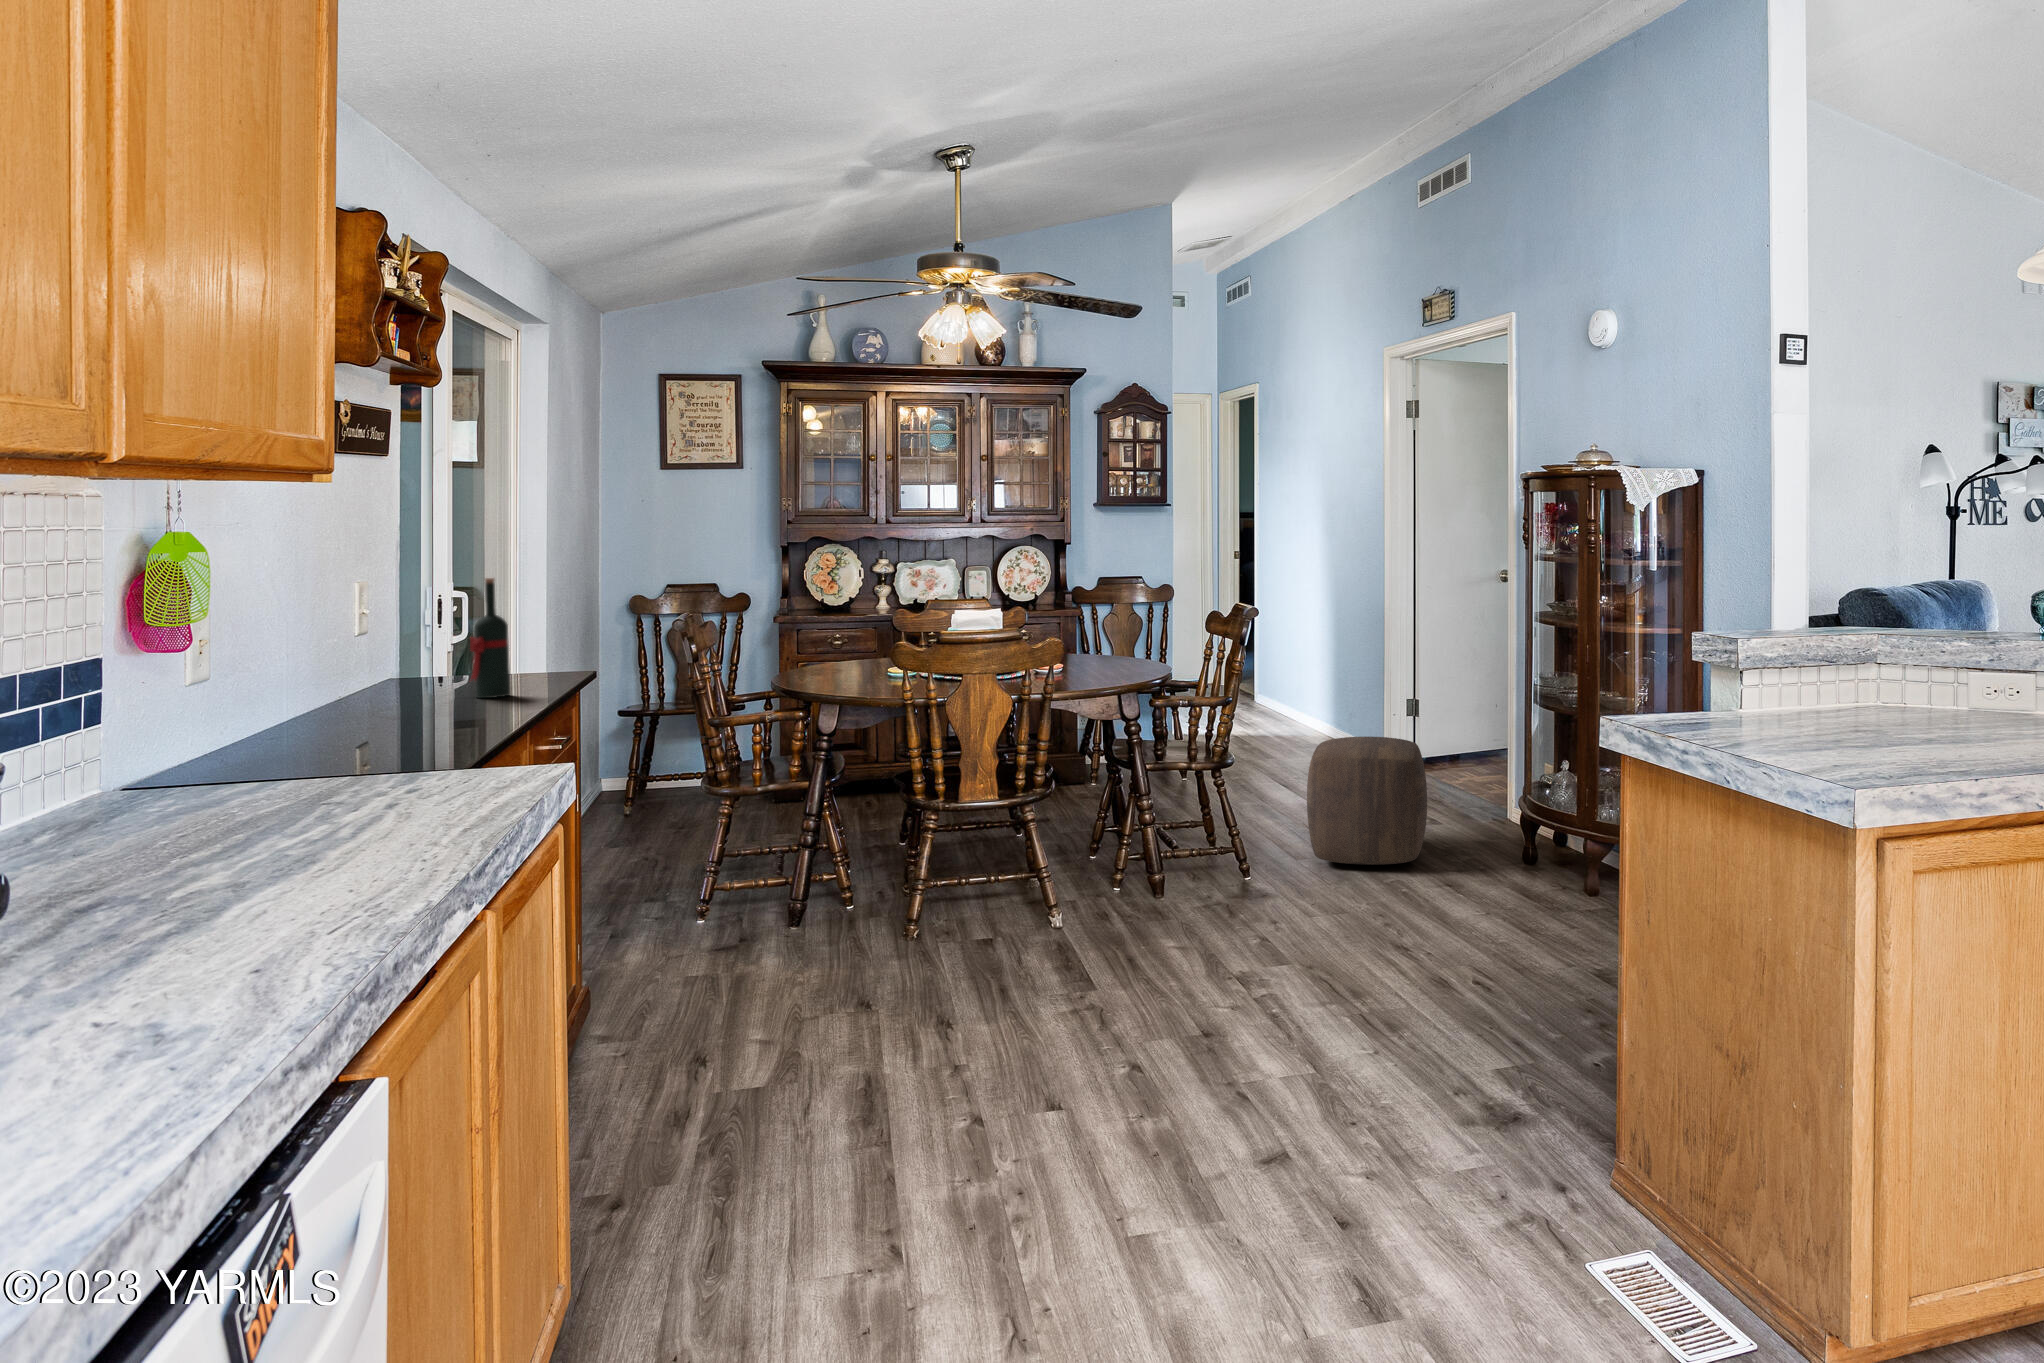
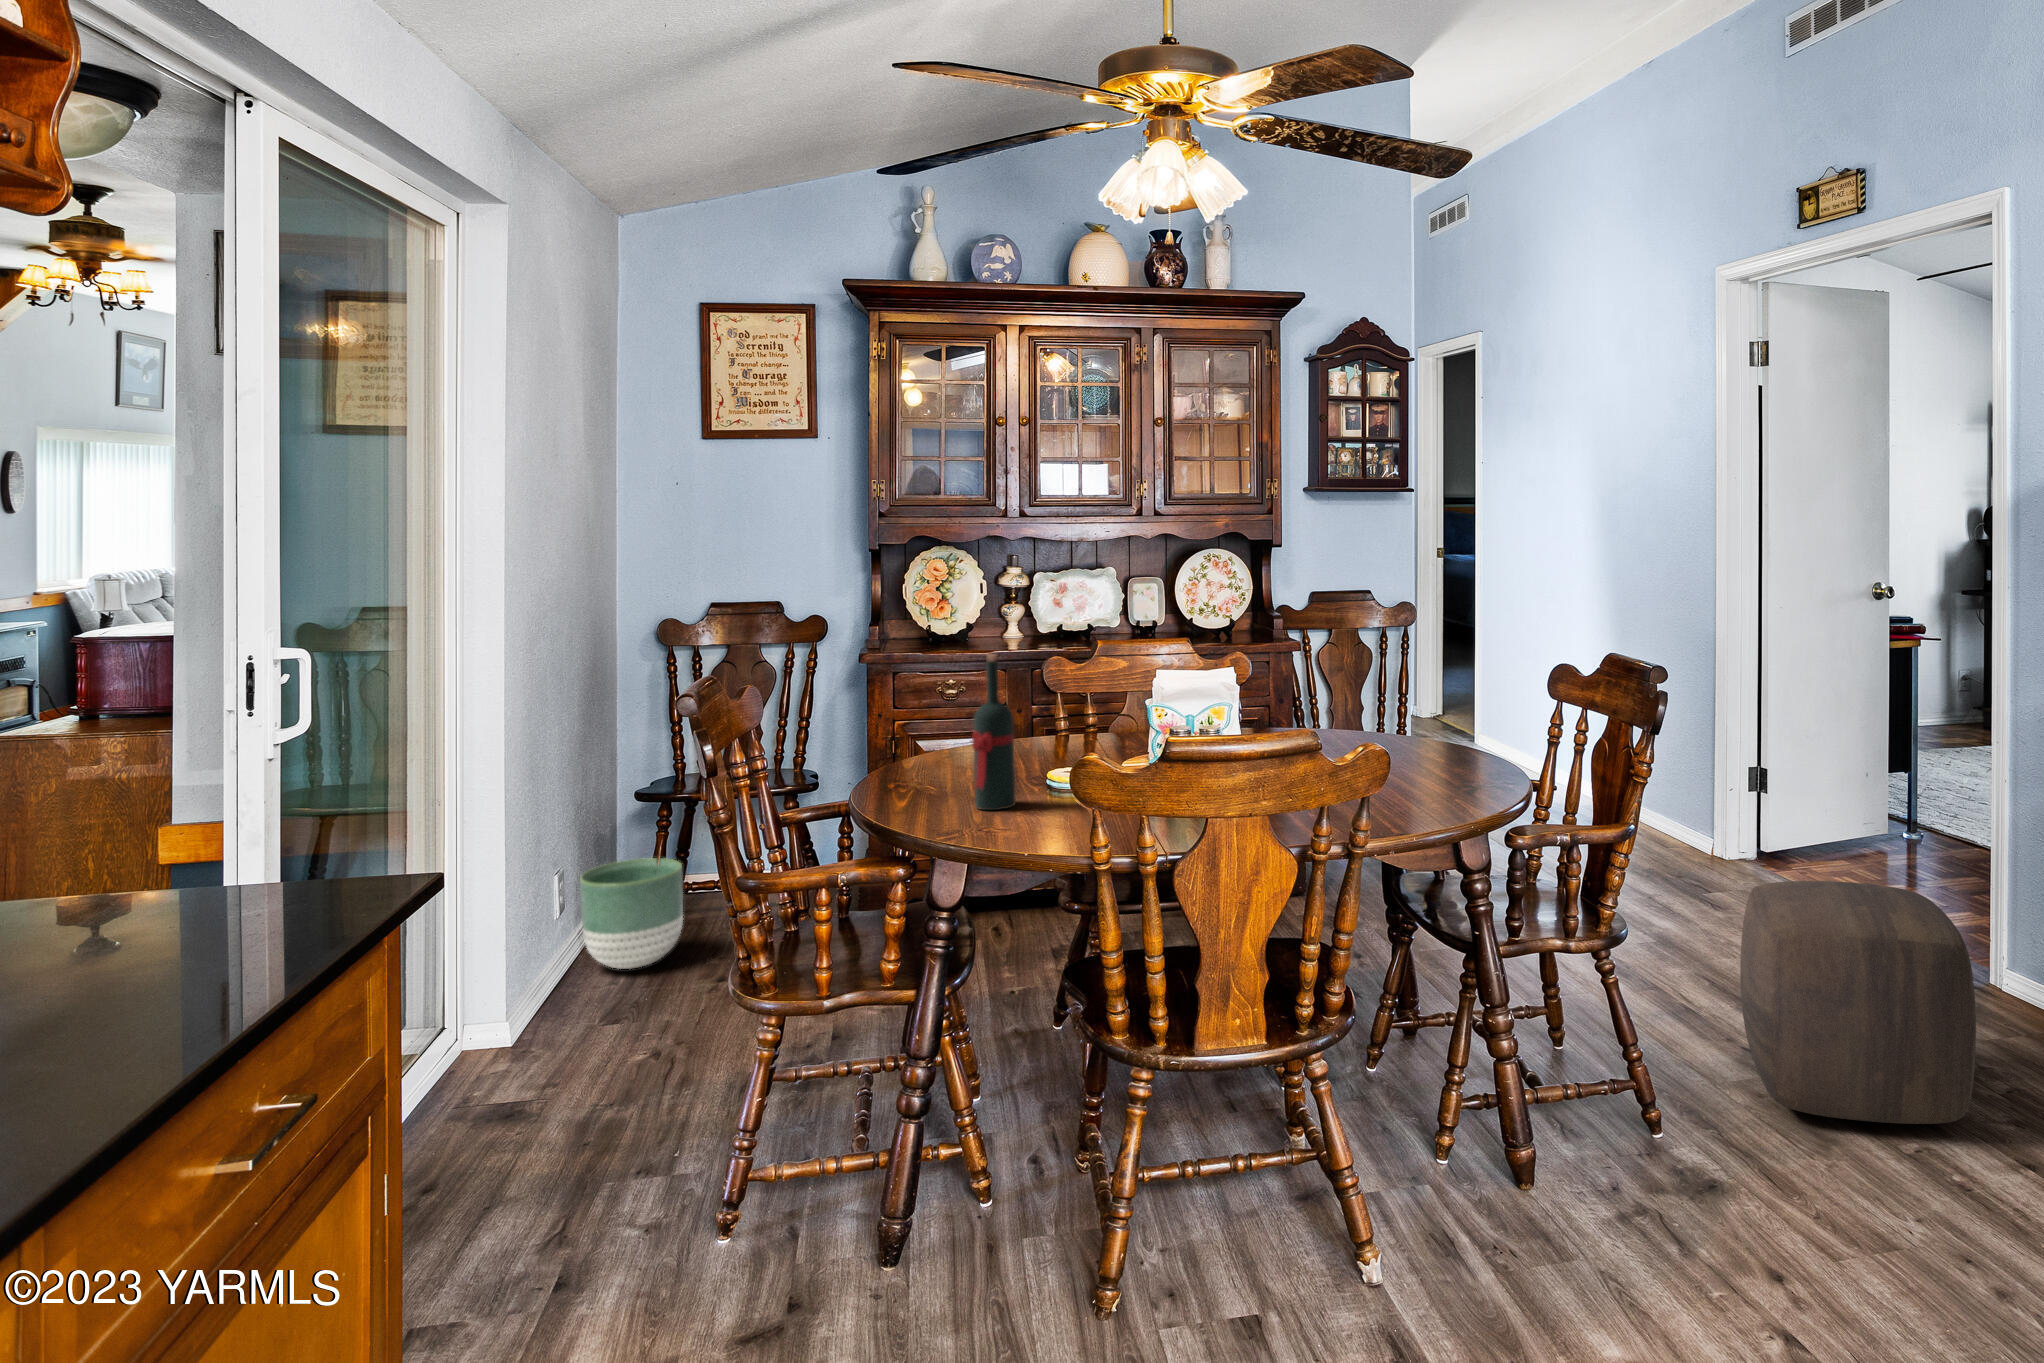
wine bottle: present [470,578,510,698] -> present [972,654,1016,810]
planter: none [583,754,653,824] -> present [580,858,683,969]

